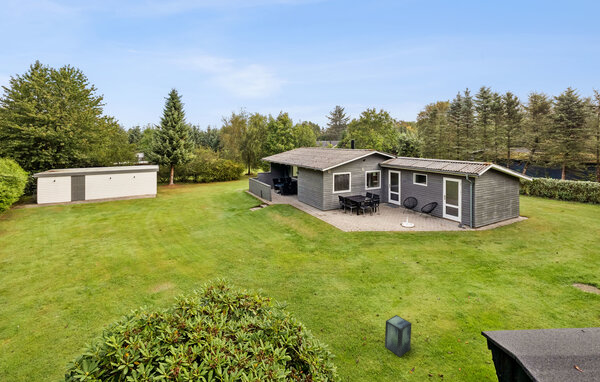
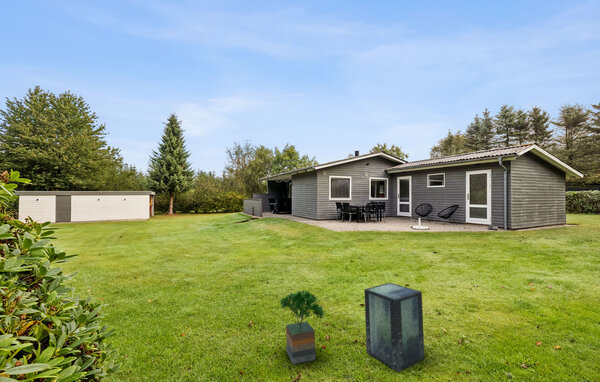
potted tree: none [346,320,369,354] -> present [280,291,324,365]

